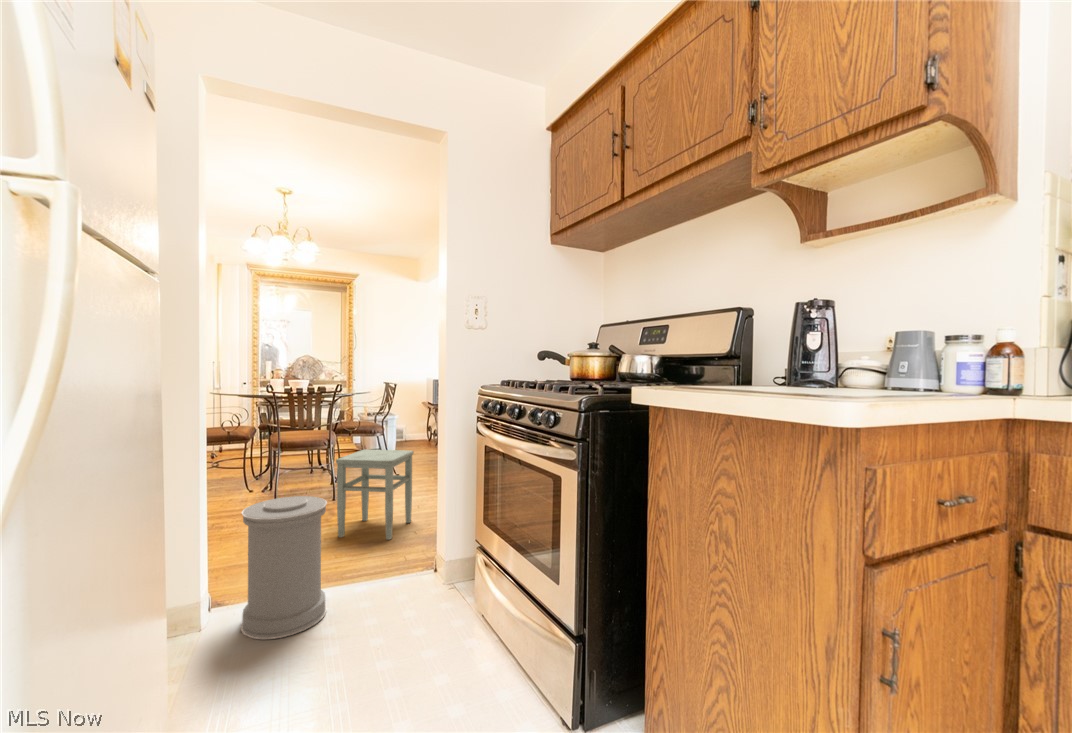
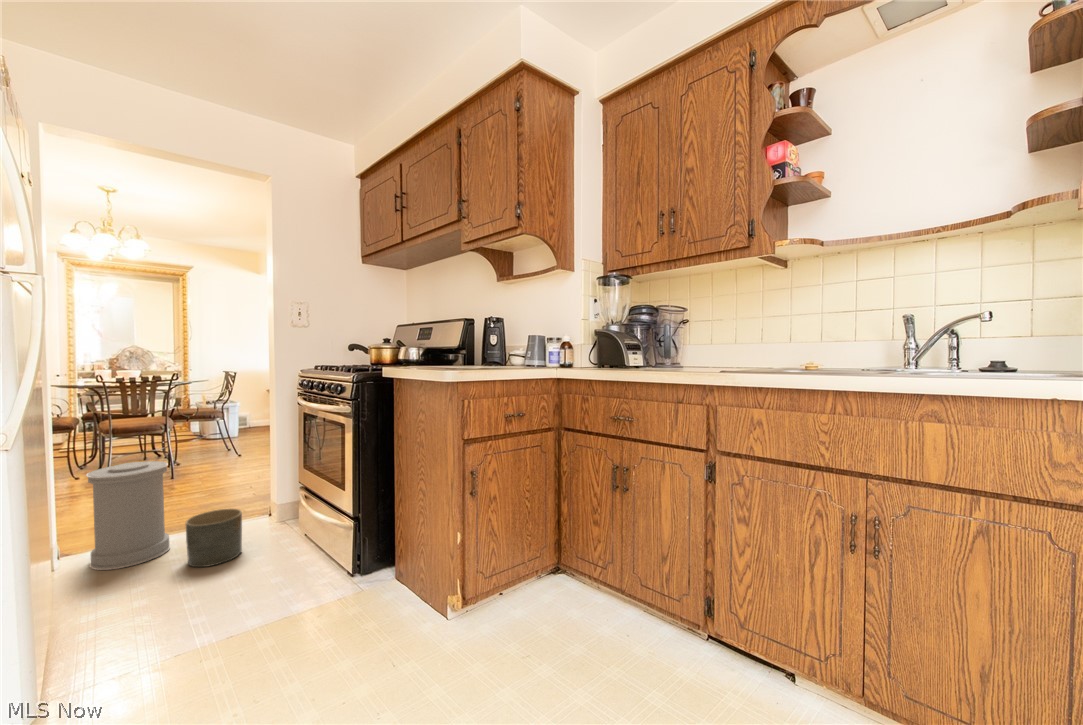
stool: present [336,449,414,540] -> none [175,427,253,503]
planter: none [343,571,408,659] -> present [185,509,242,567]

